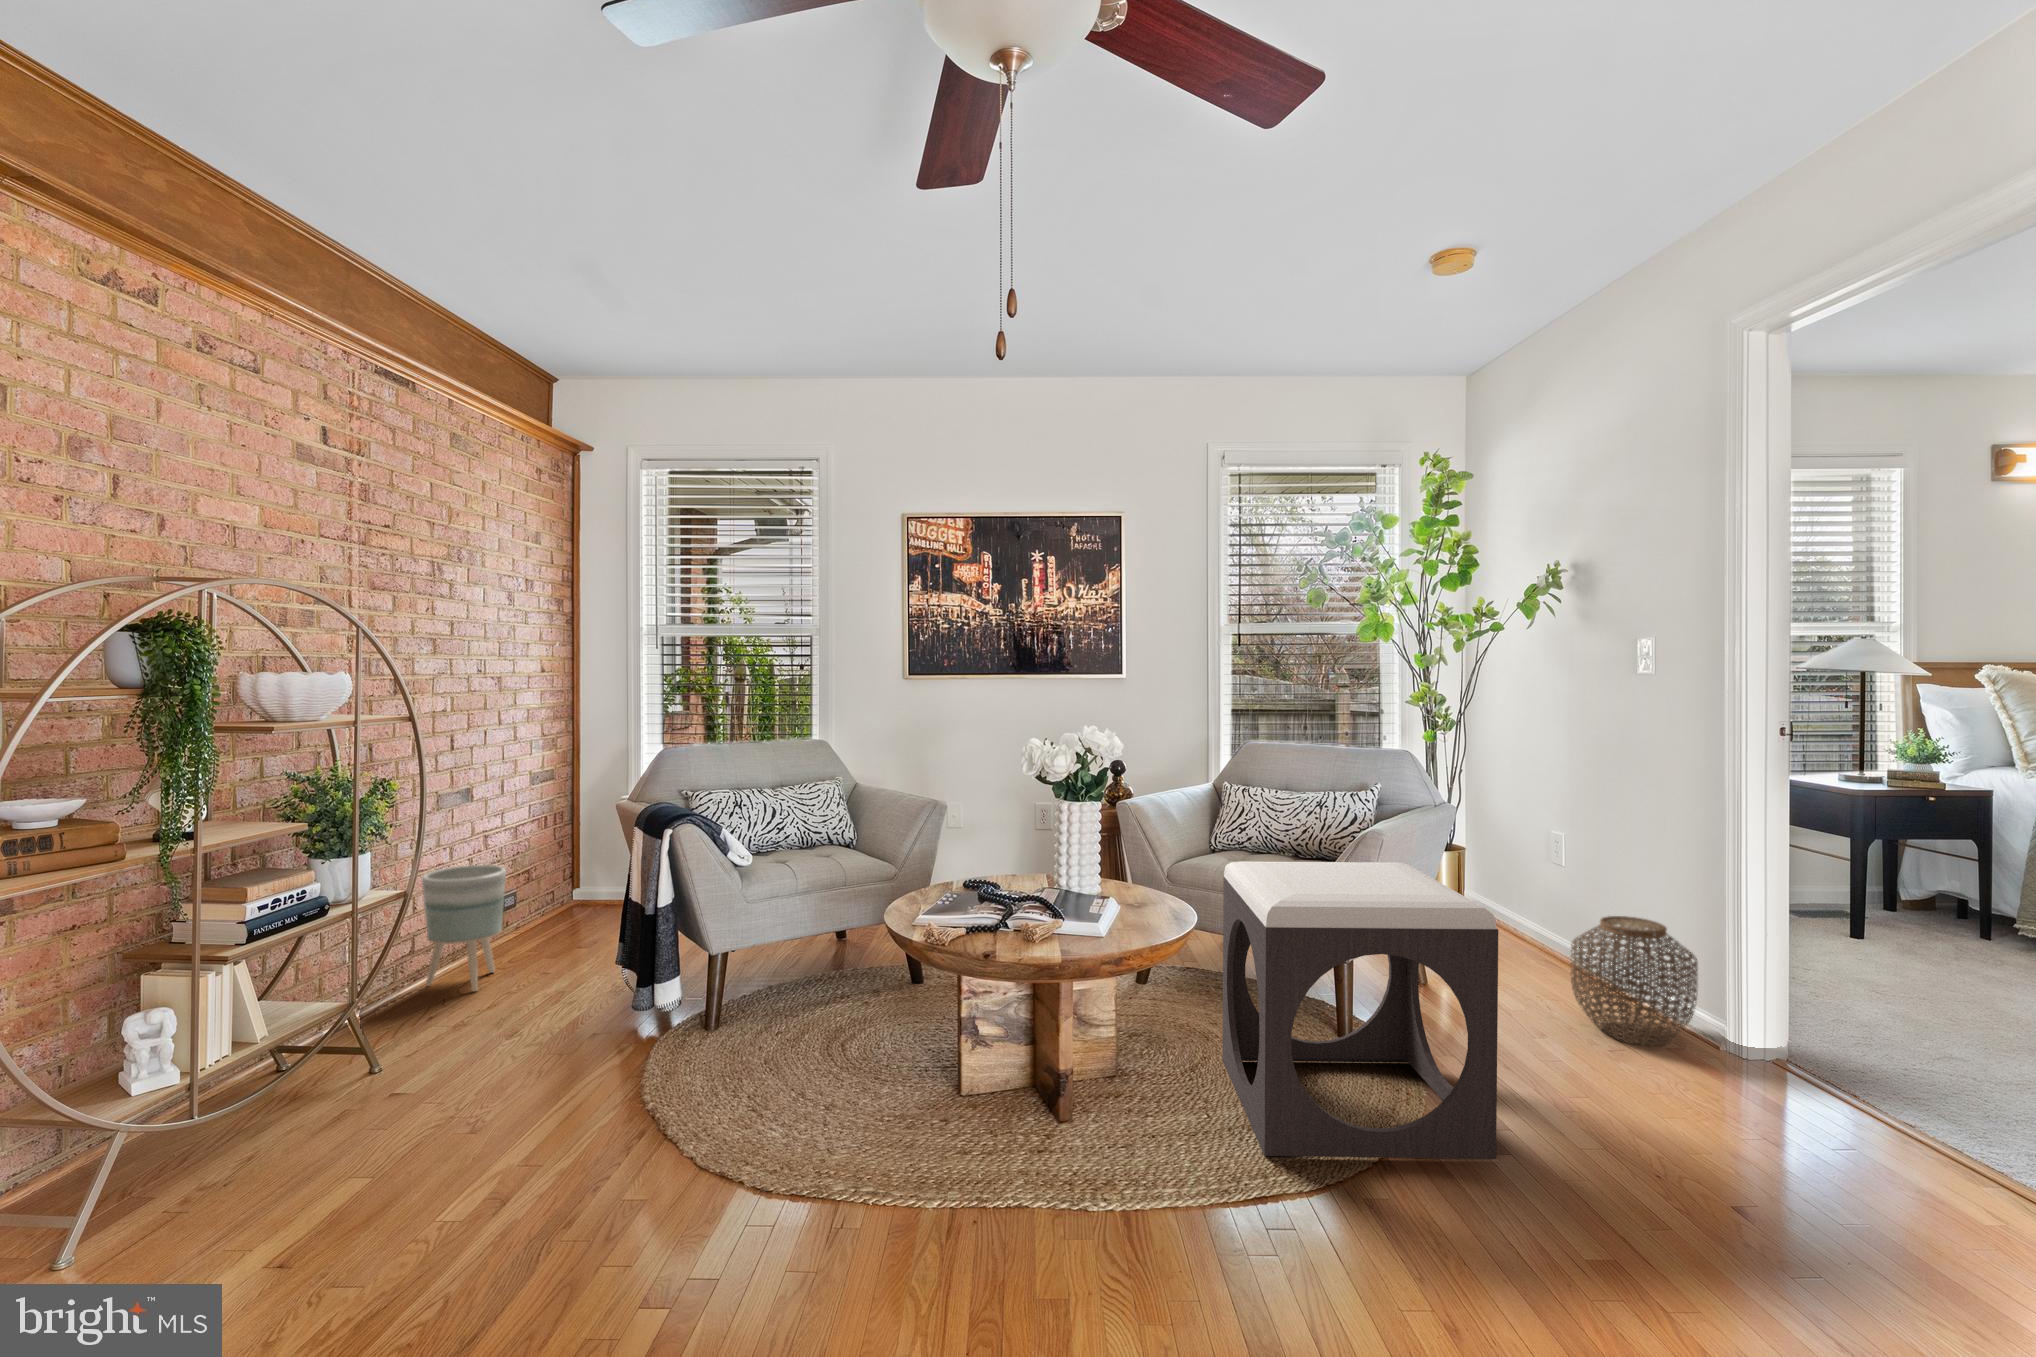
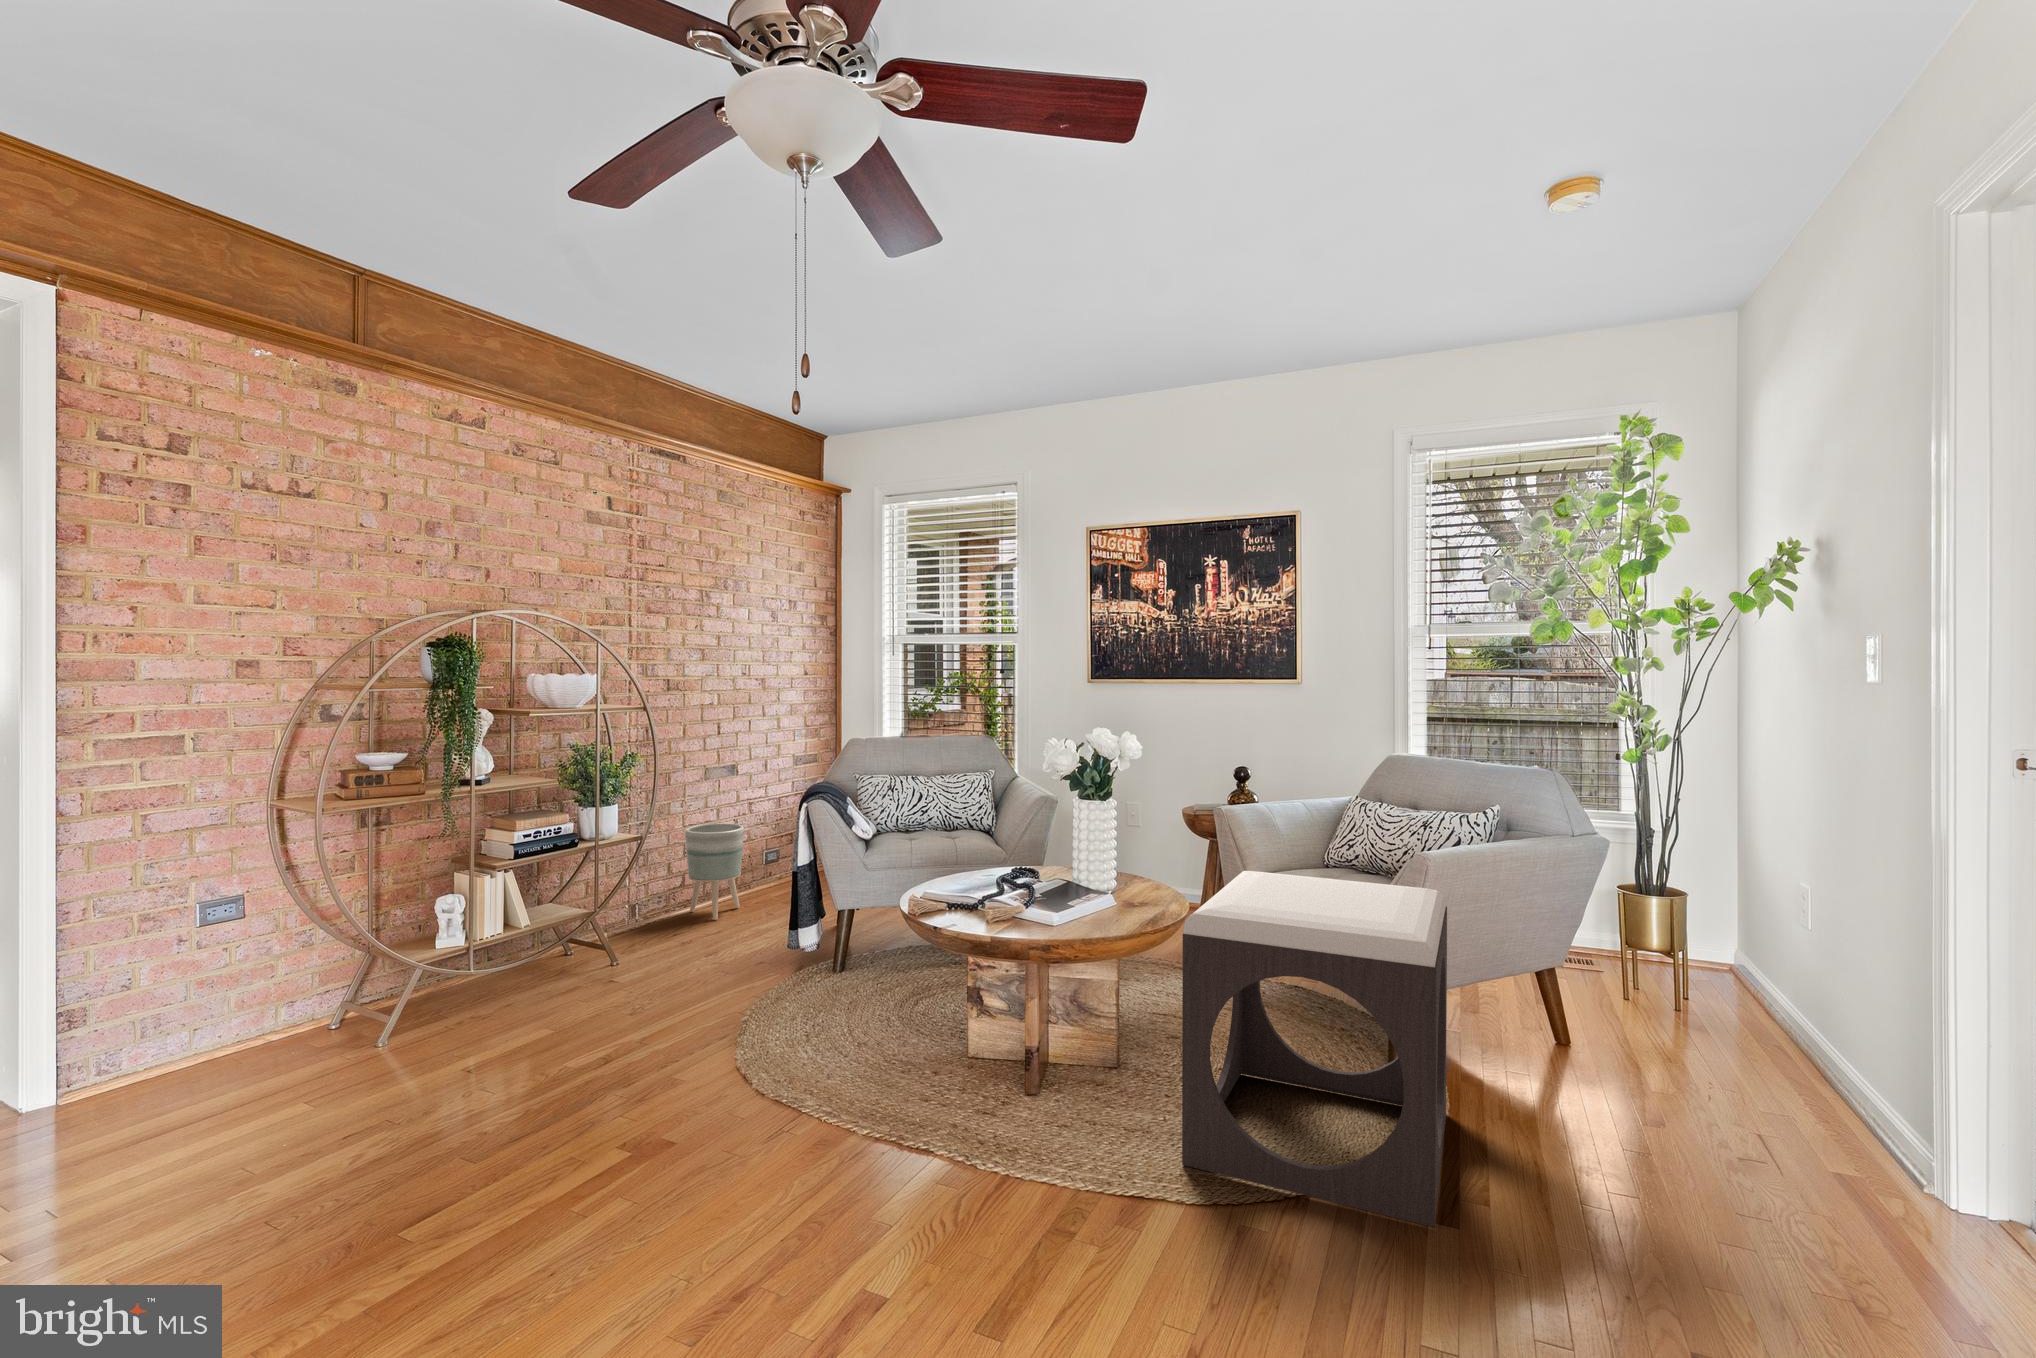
woven basket: present [1570,916,1698,1045] -> none [1714,987,1893,1161]

